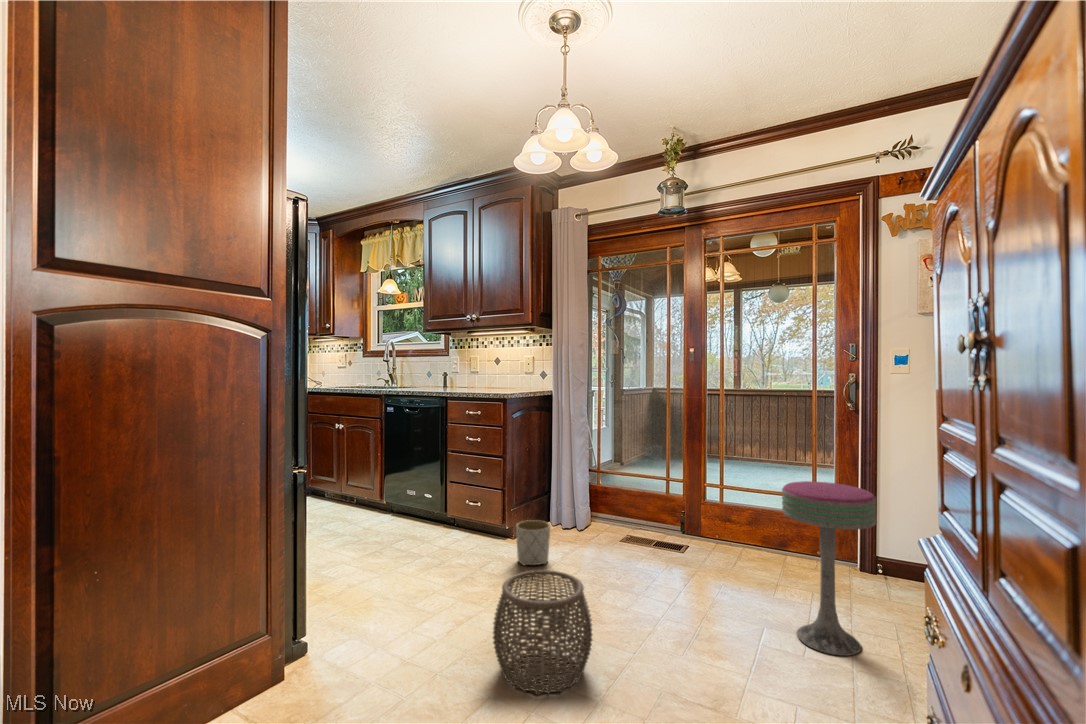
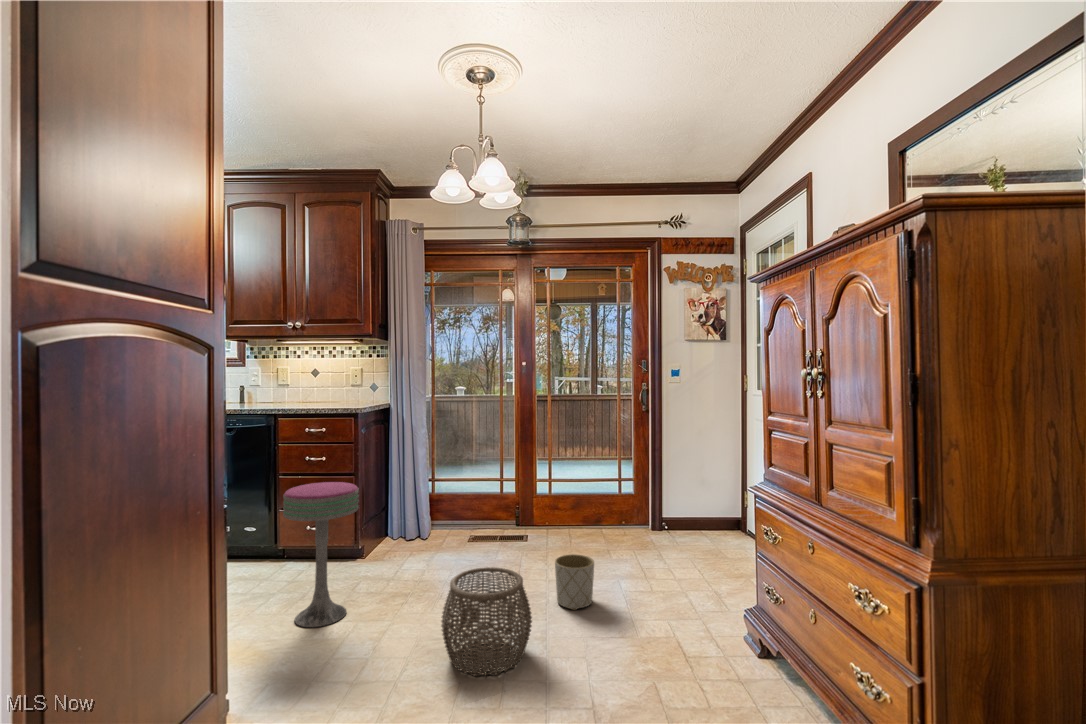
bar stool: present [782,481,877,656] -> present [283,482,359,627]
planter: present [516,520,550,566] -> present [555,554,594,610]

